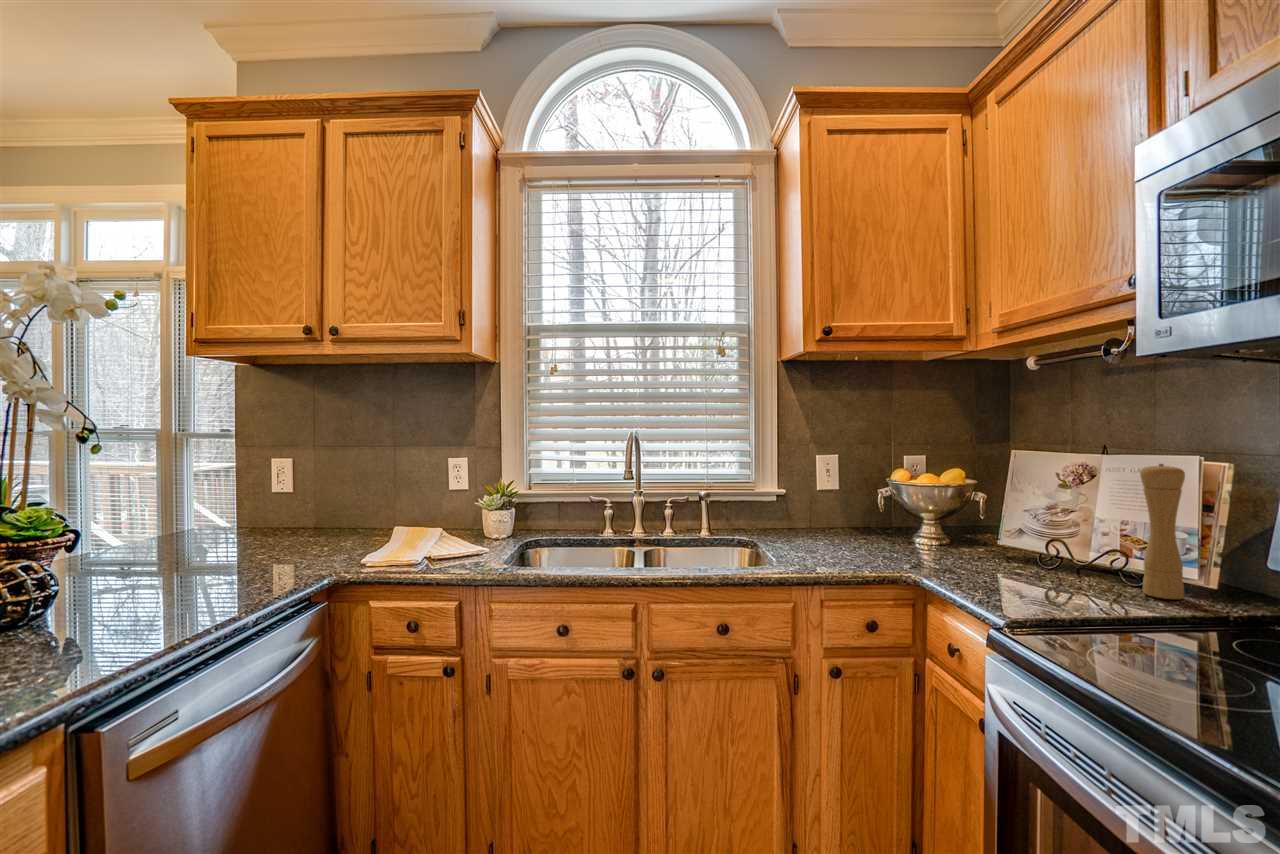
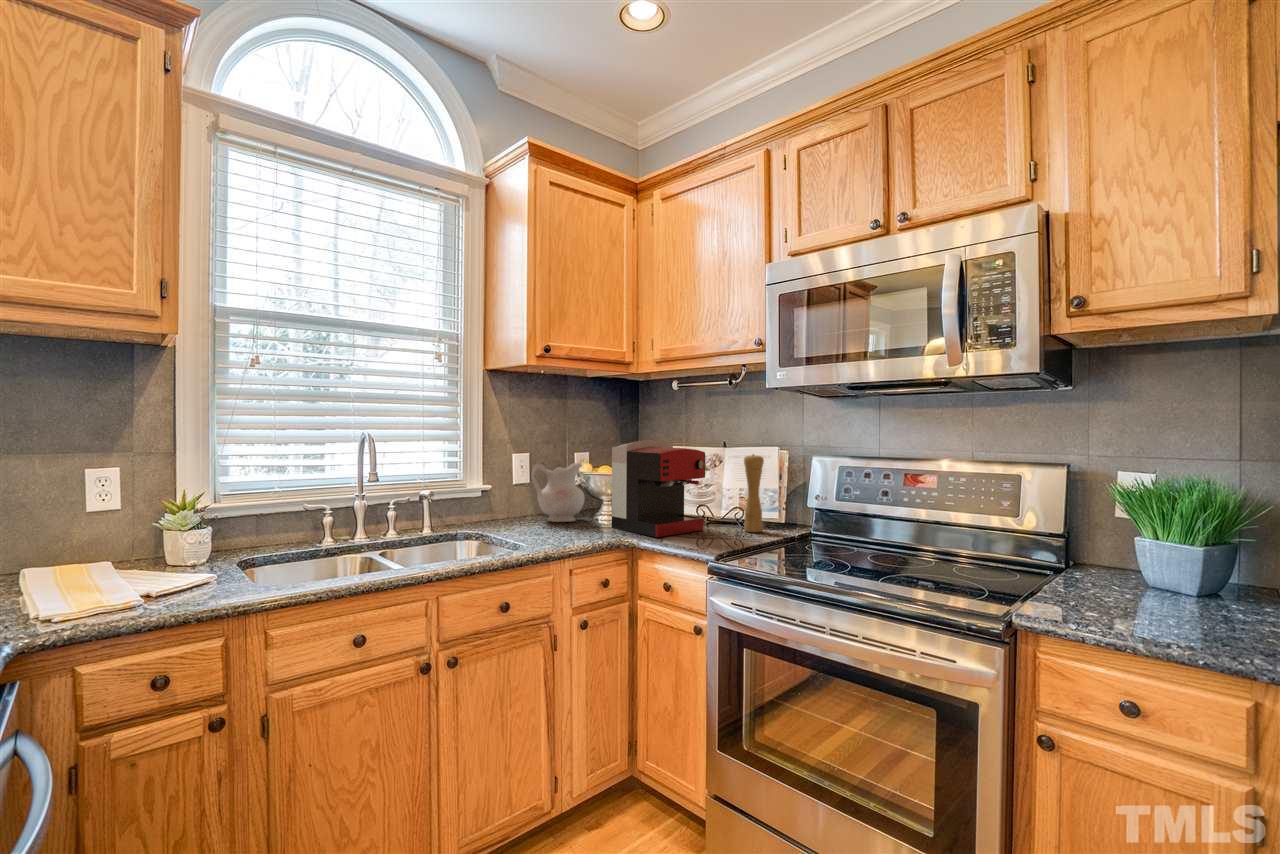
coffee maker: none [914,439,1061,579] -> present [612,440,705,537]
ceramic pitcher: none [824,464,892,541] -> present [532,461,585,522]

